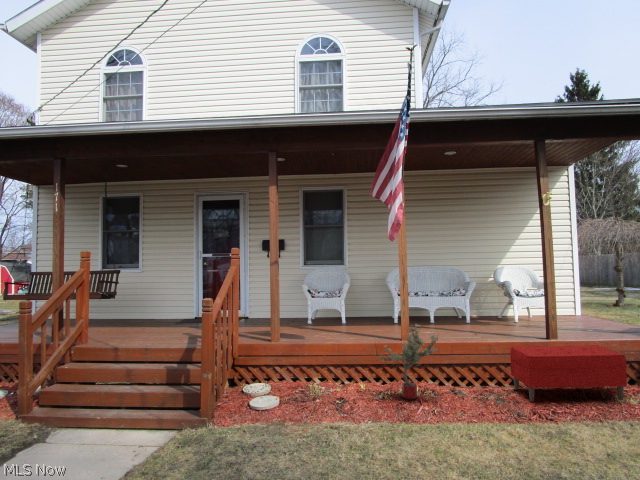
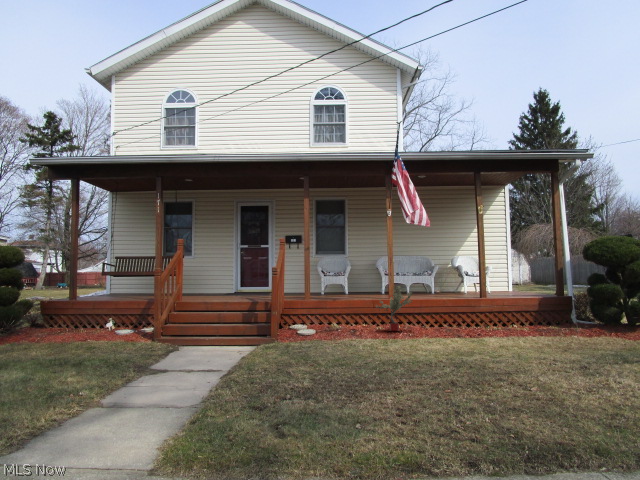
bench: present [510,345,627,402] -> none [457,301,522,331]

